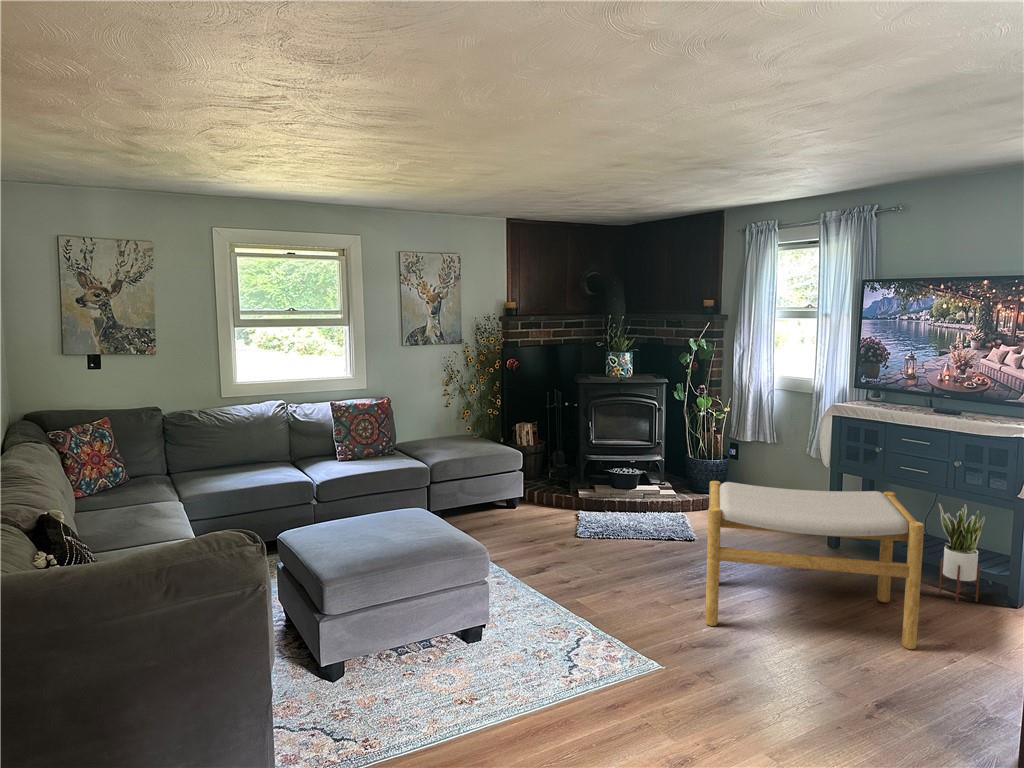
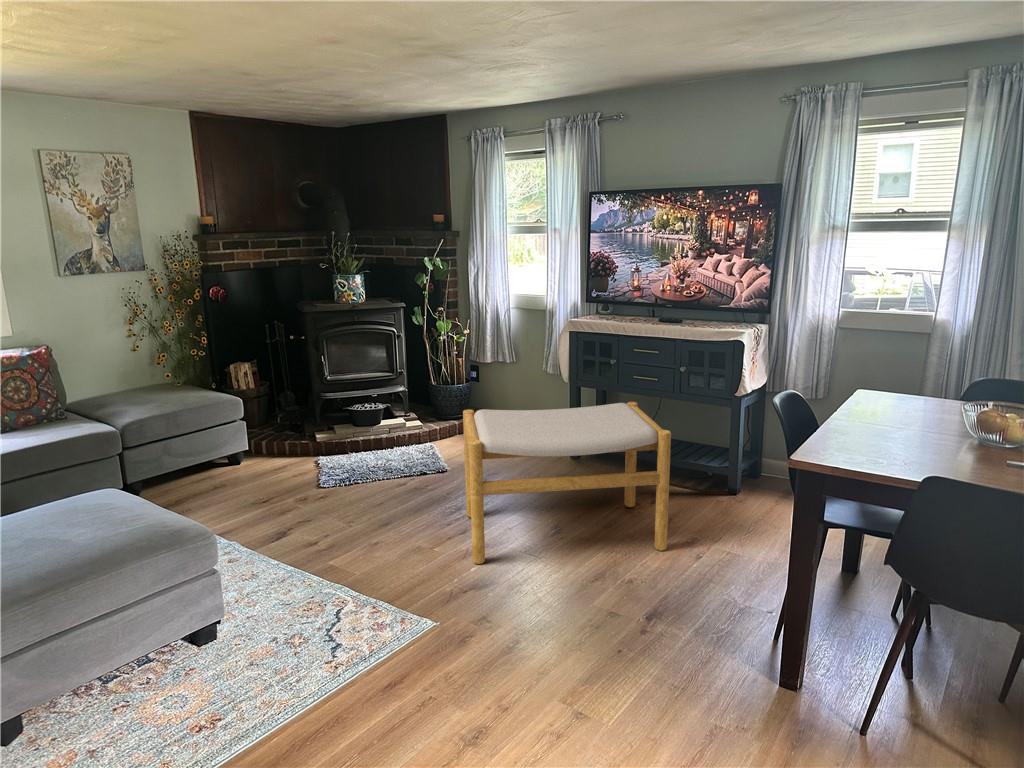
potted plant: present [939,503,985,603] -> none [671,405,707,497]

